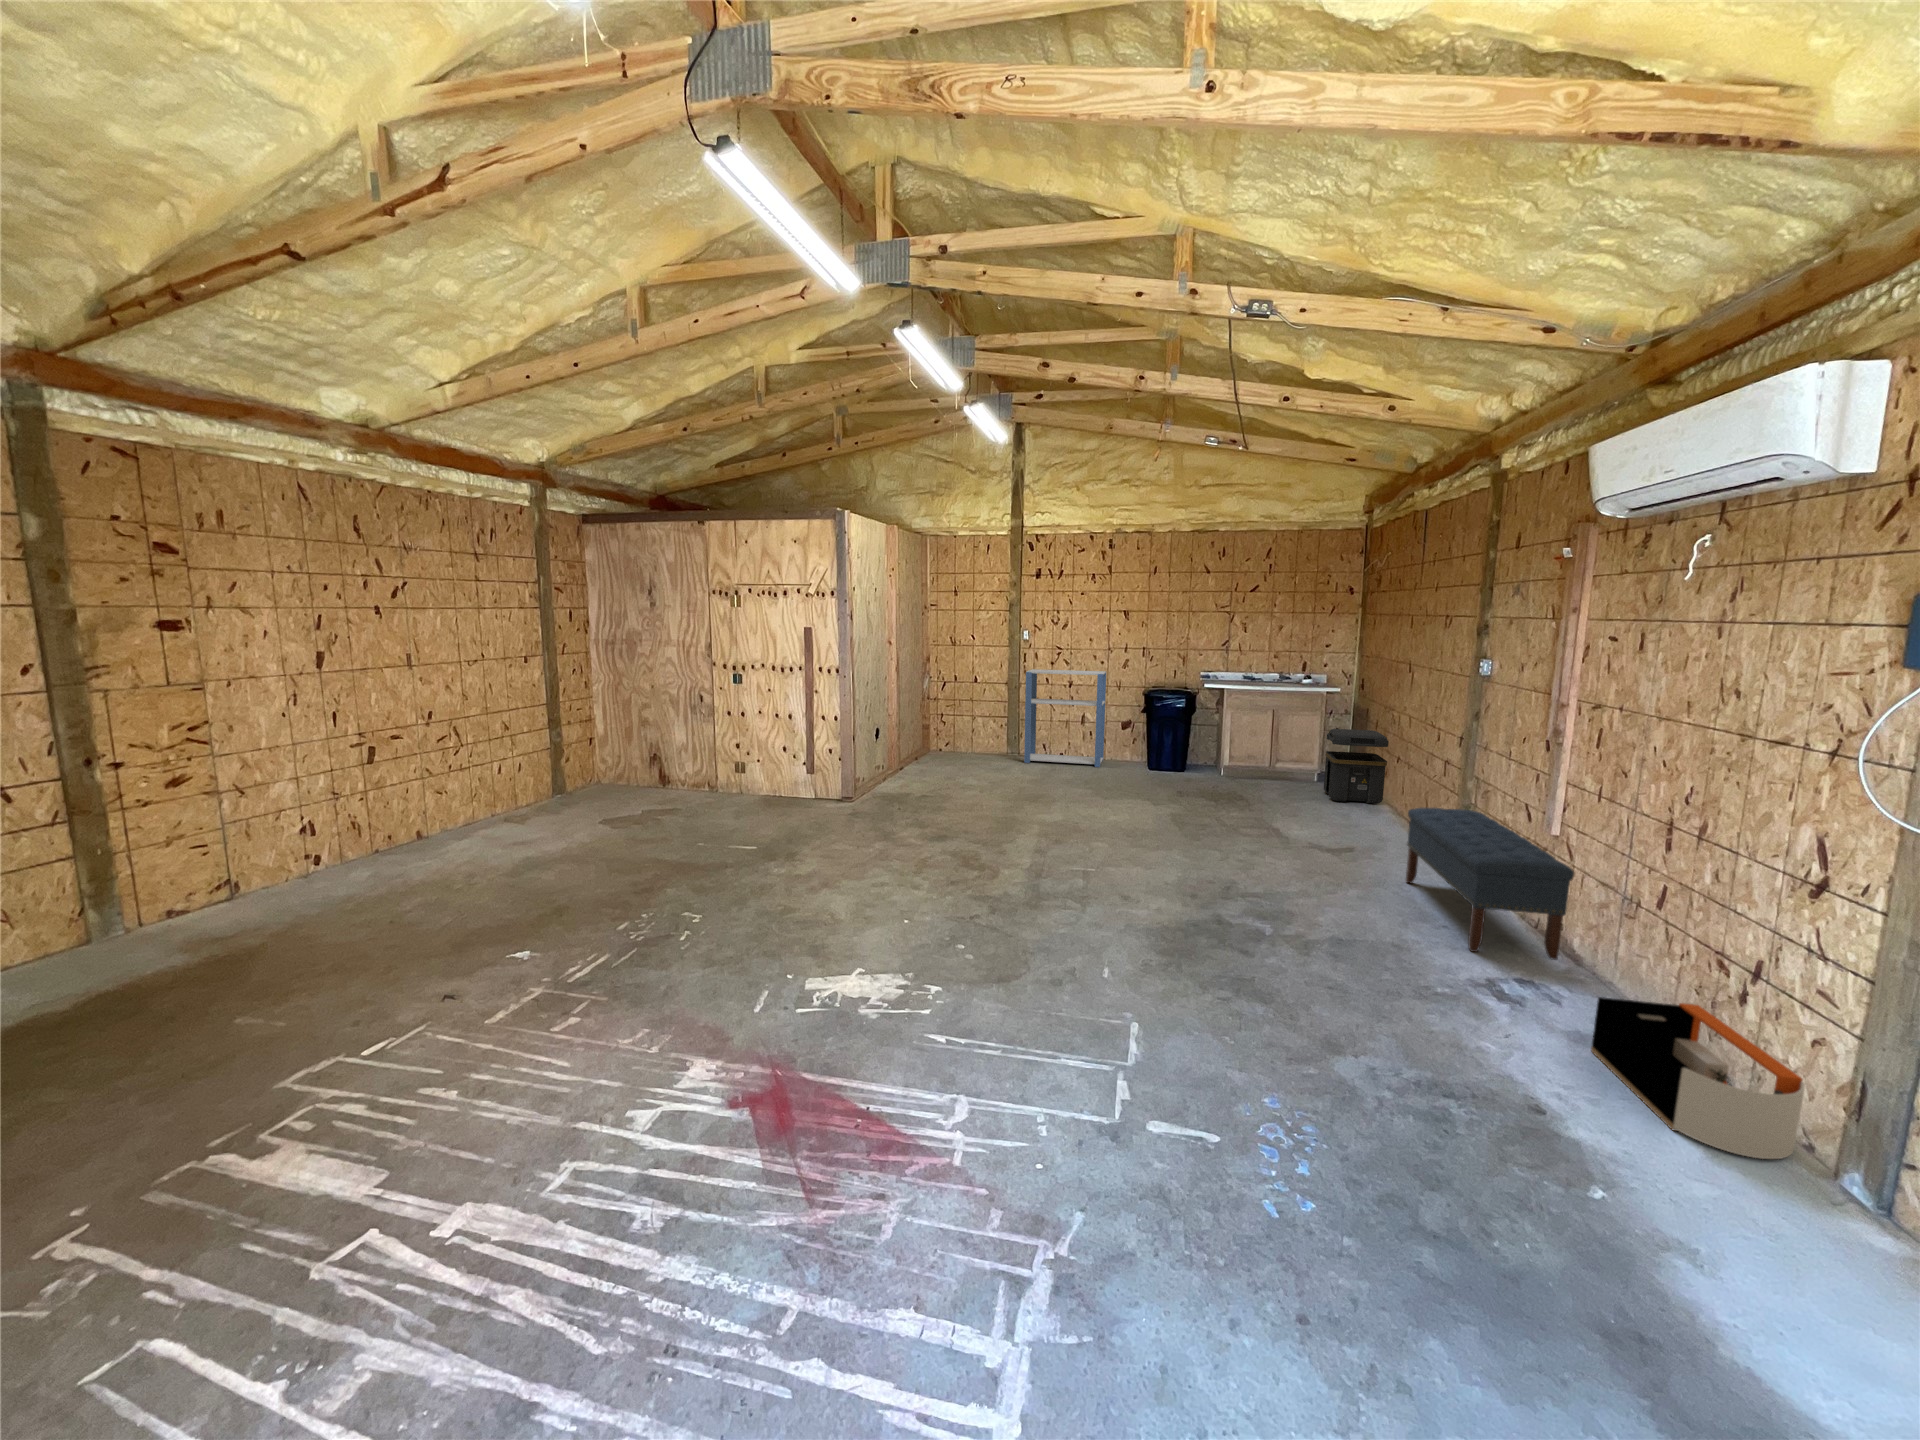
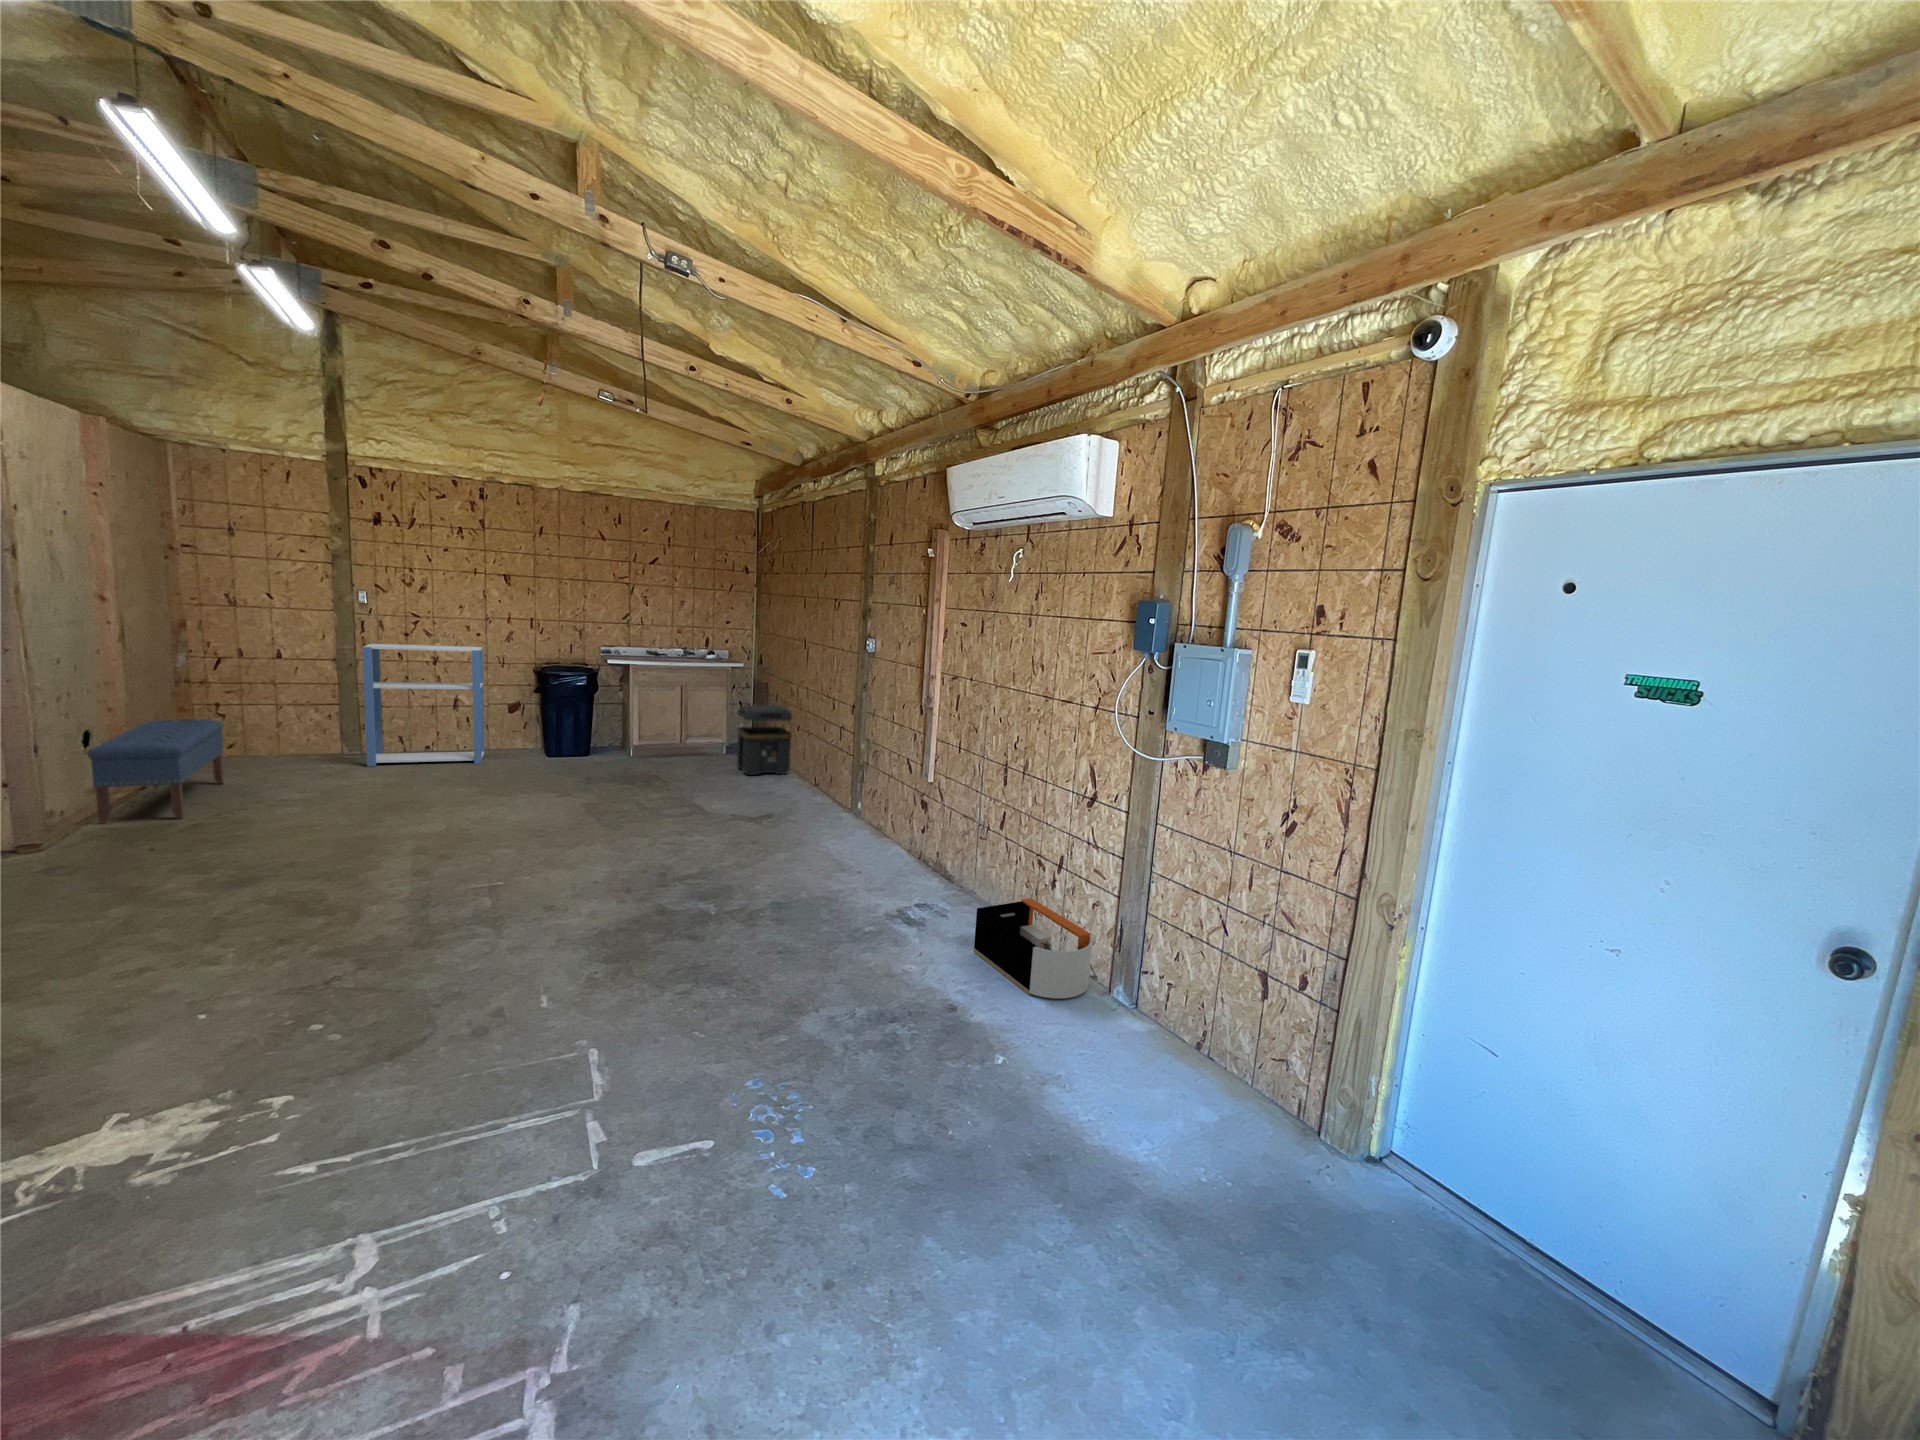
bench: present [1406,808,1574,960] -> present [88,719,224,824]

